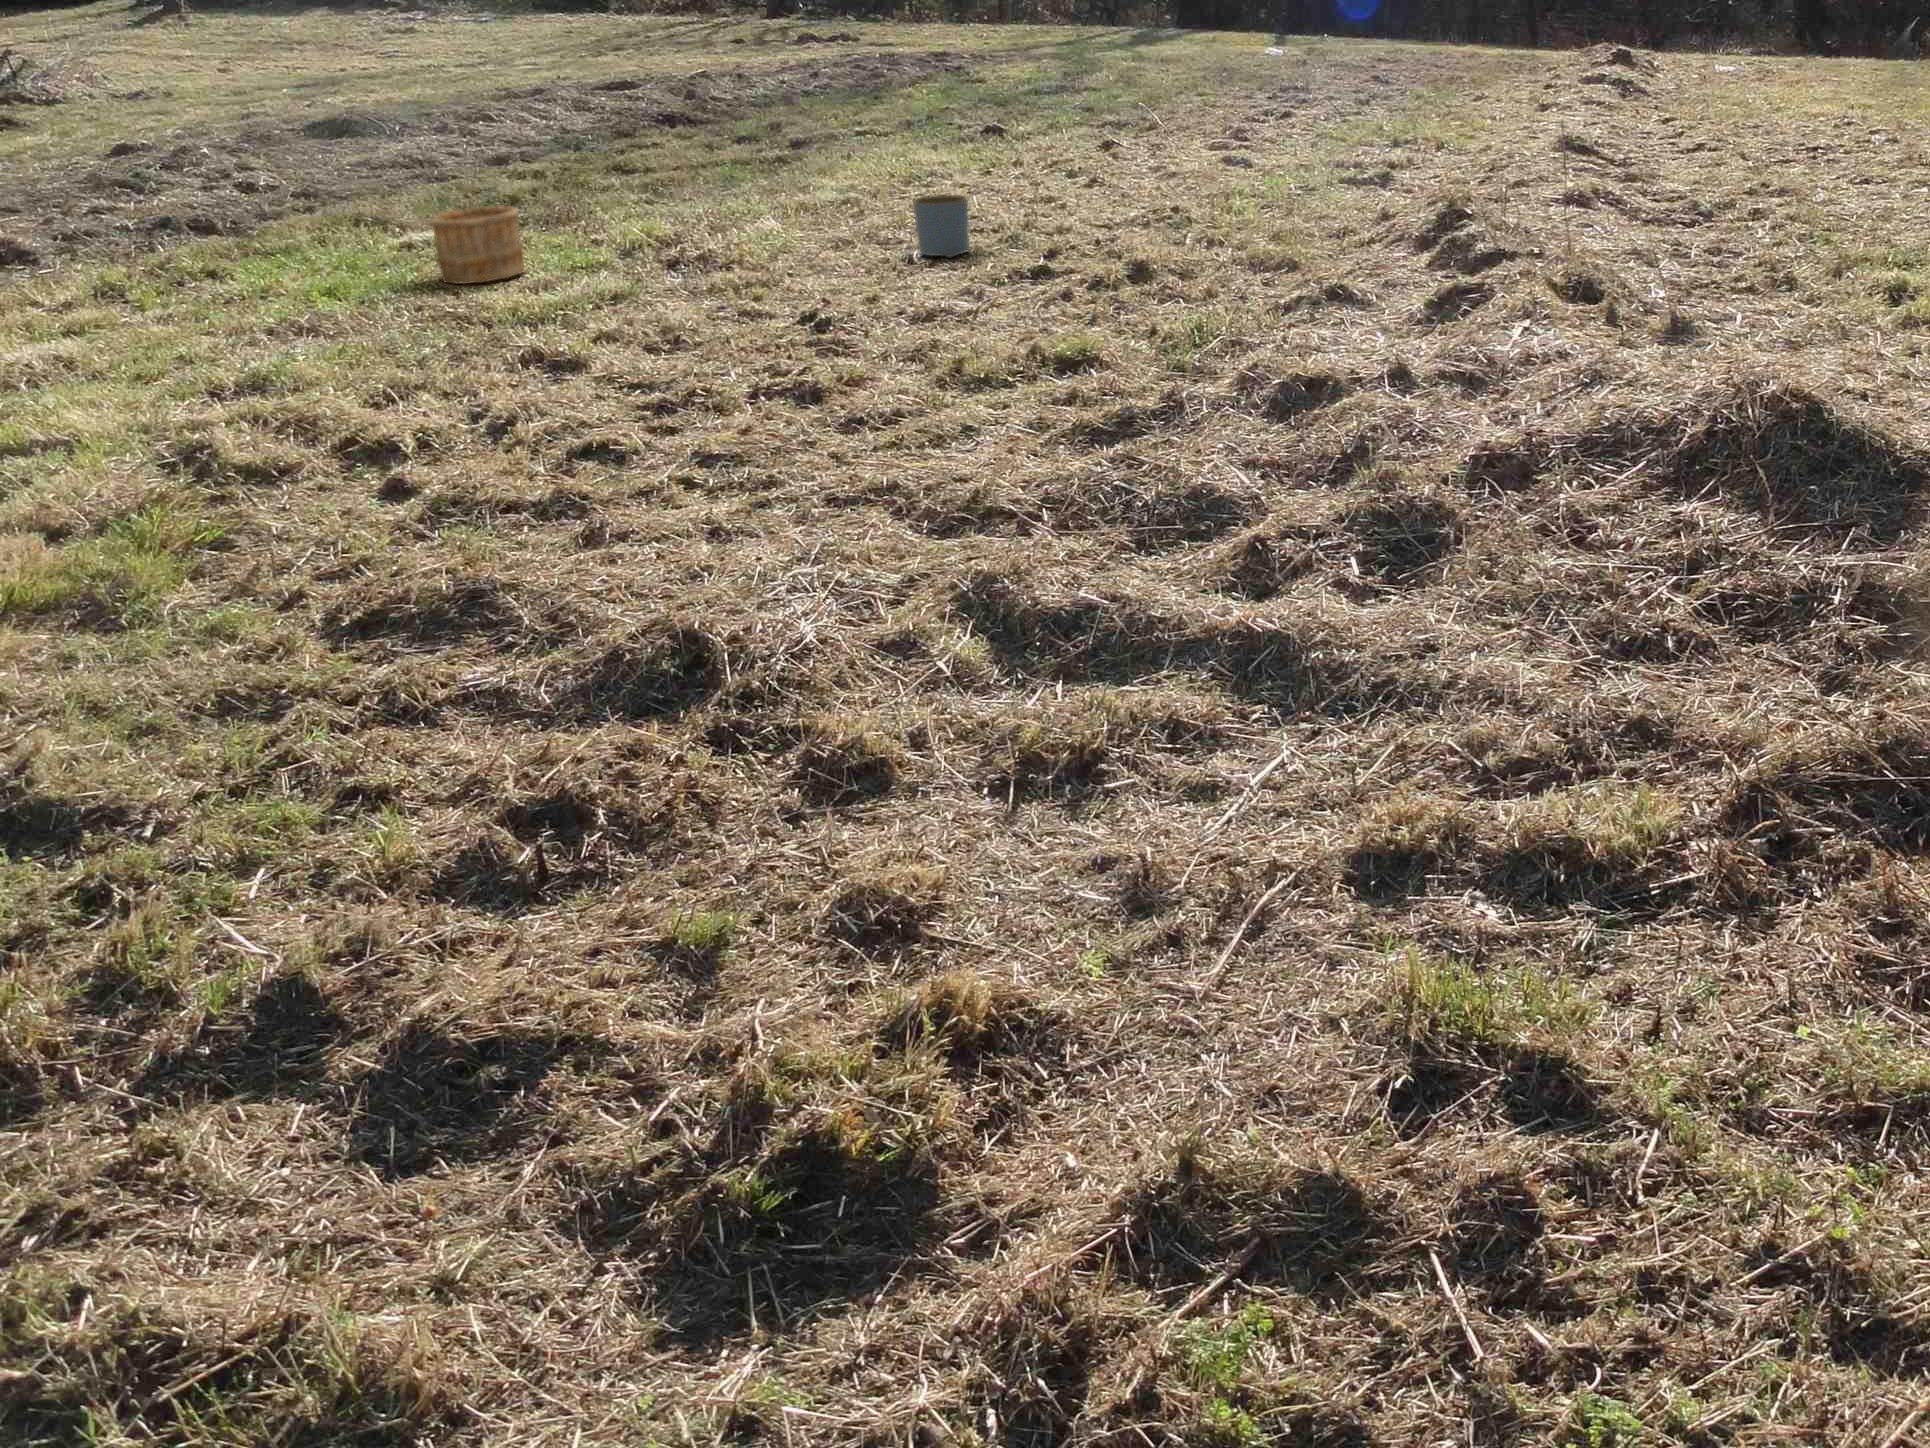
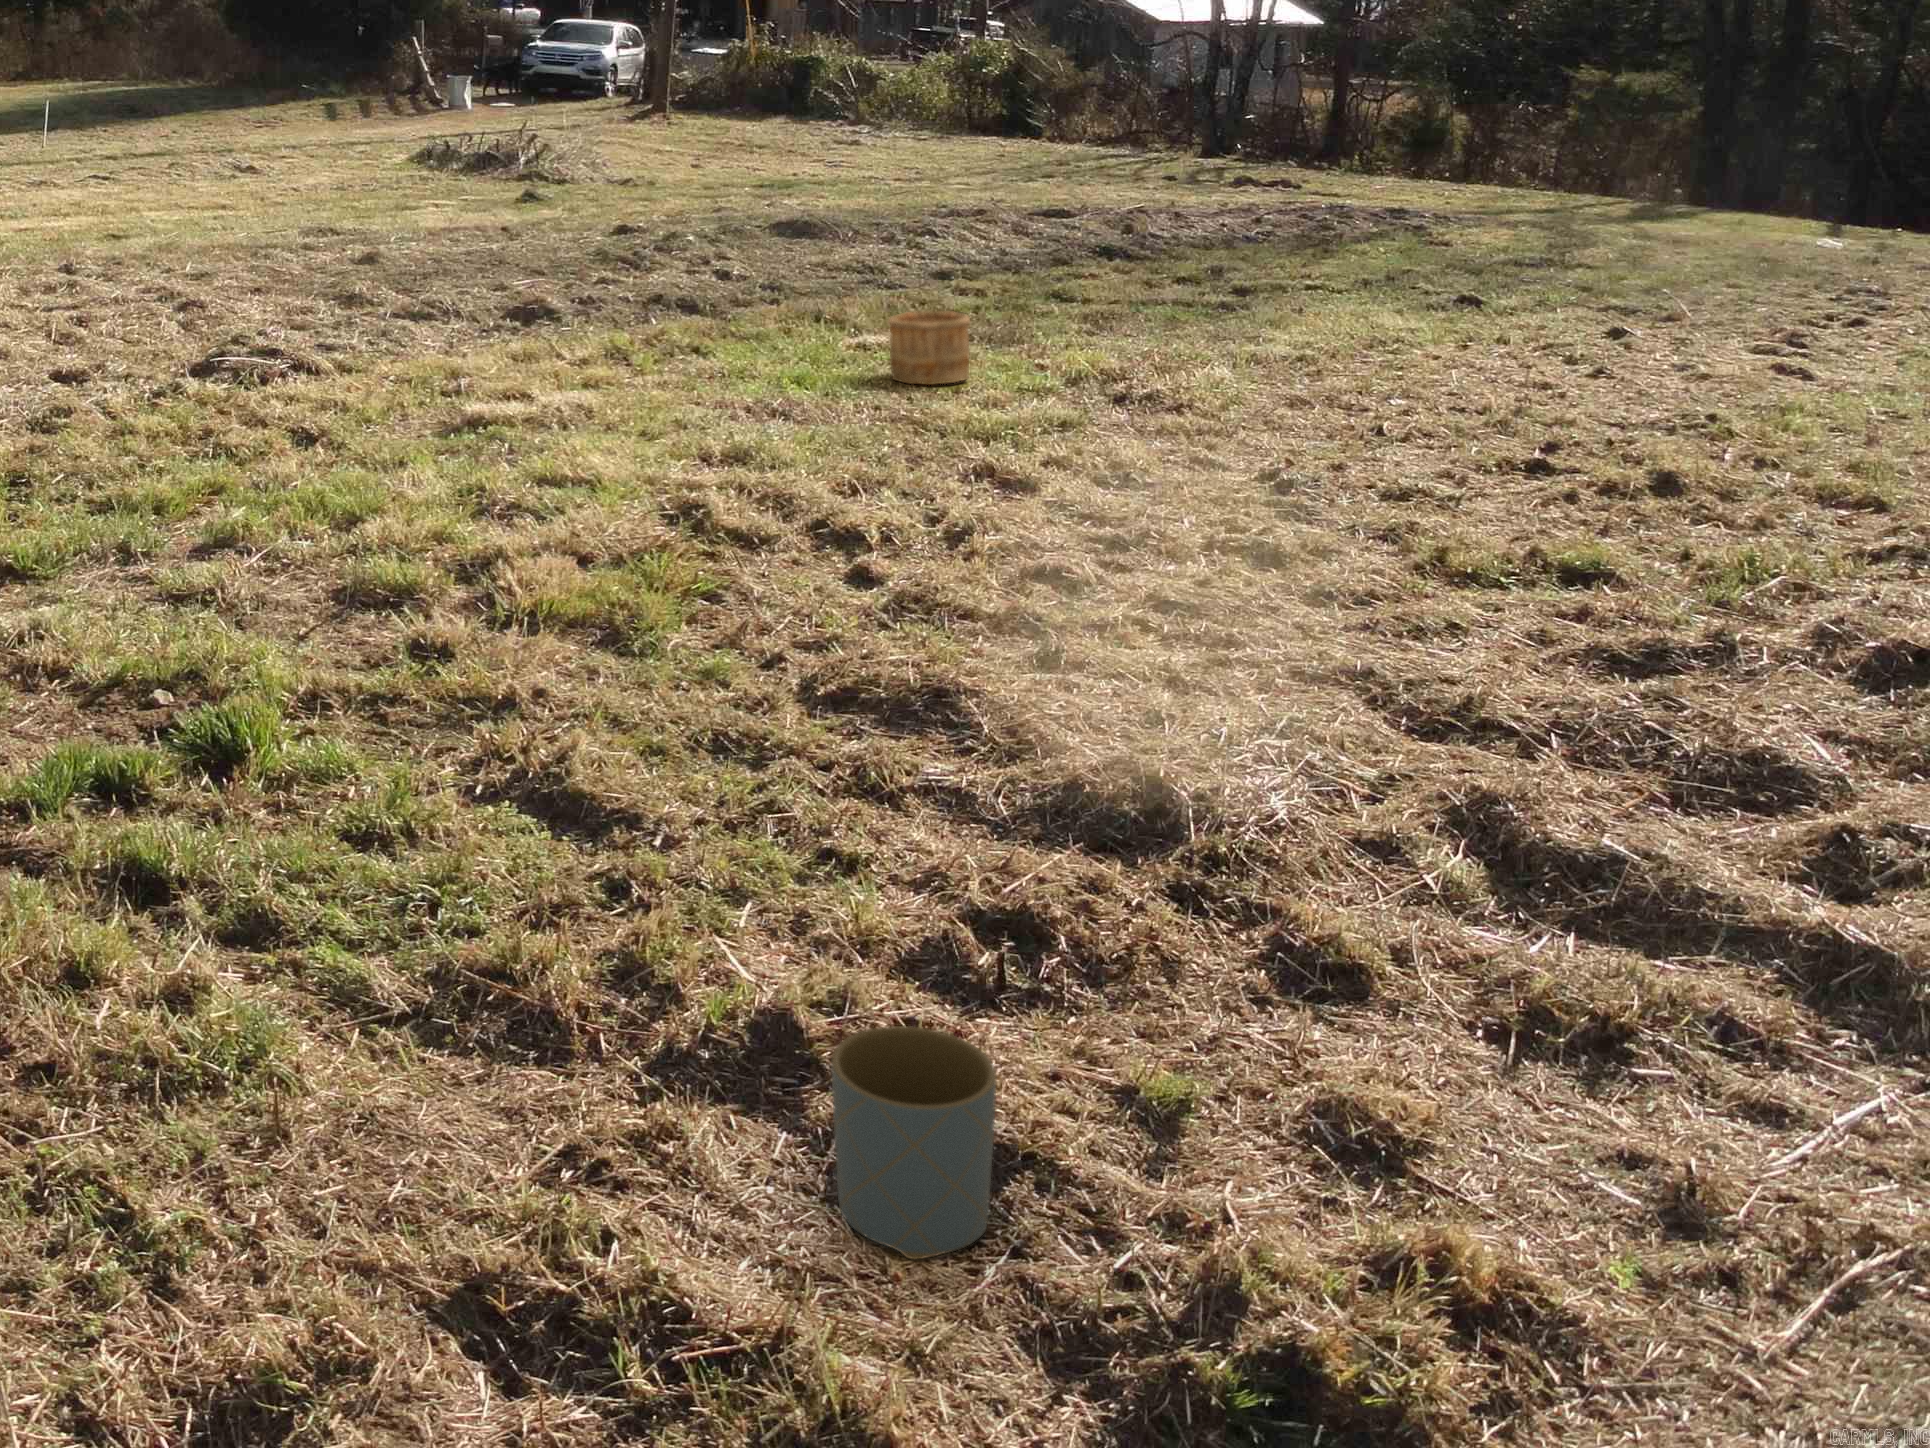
planter: present [913,195,969,258] -> present [831,1026,996,1259]

